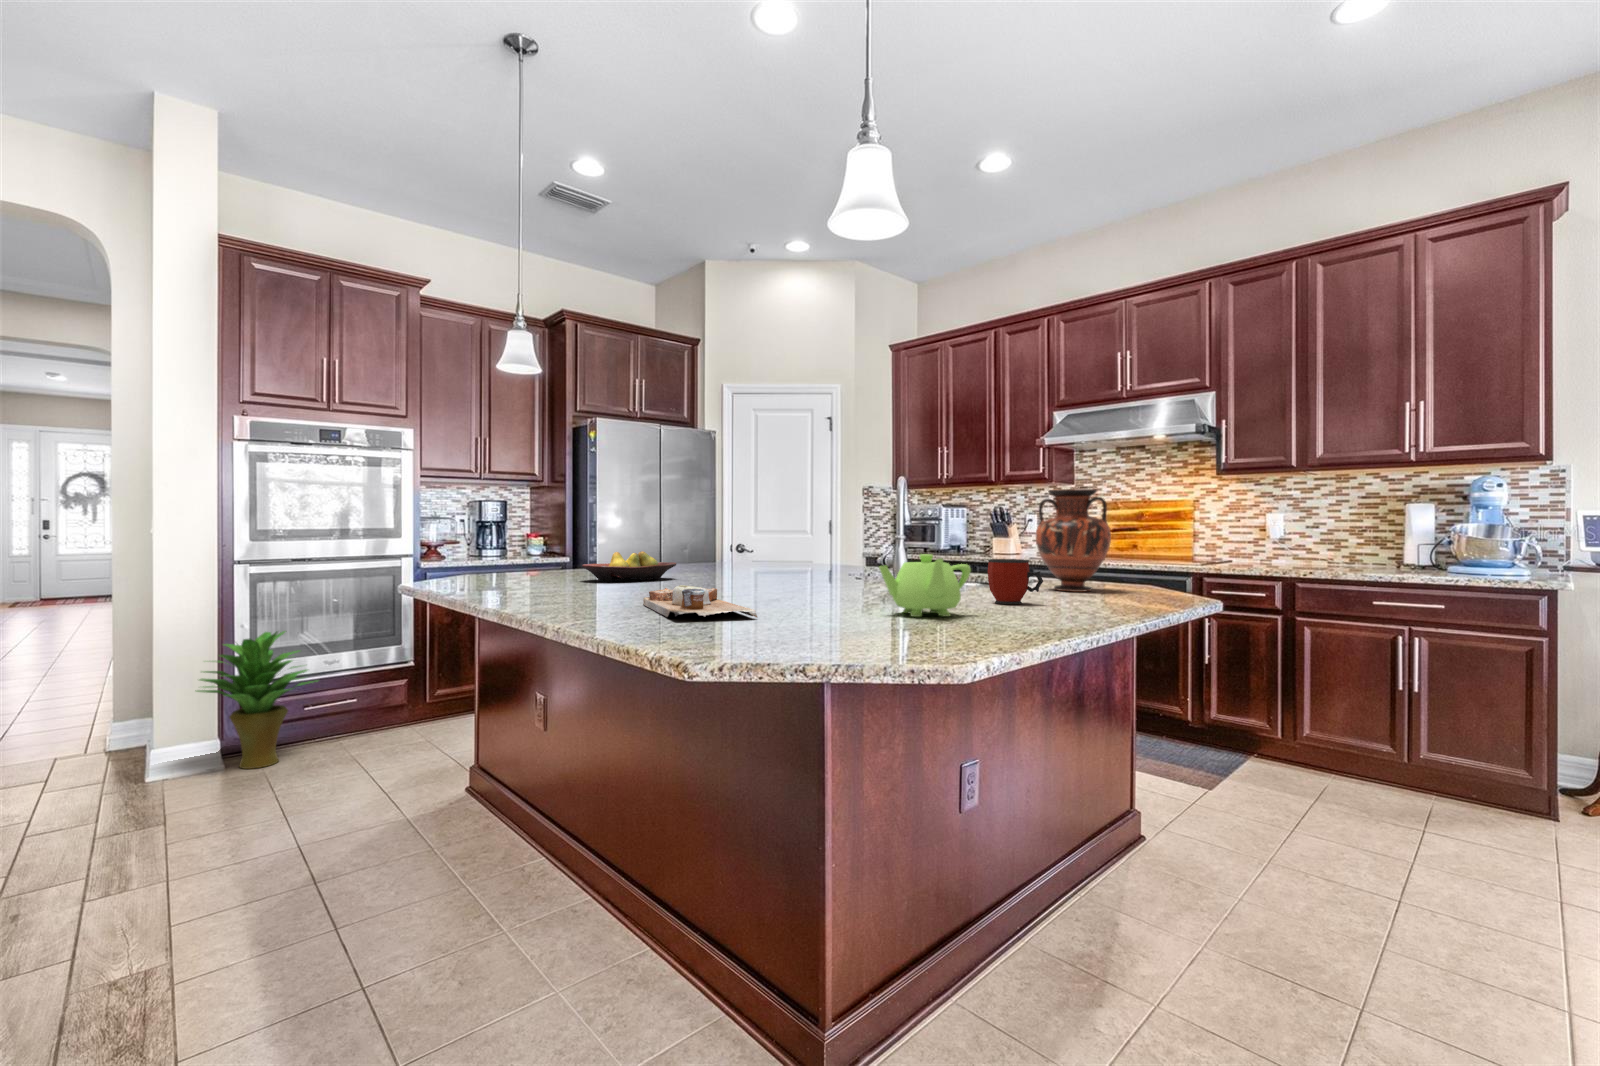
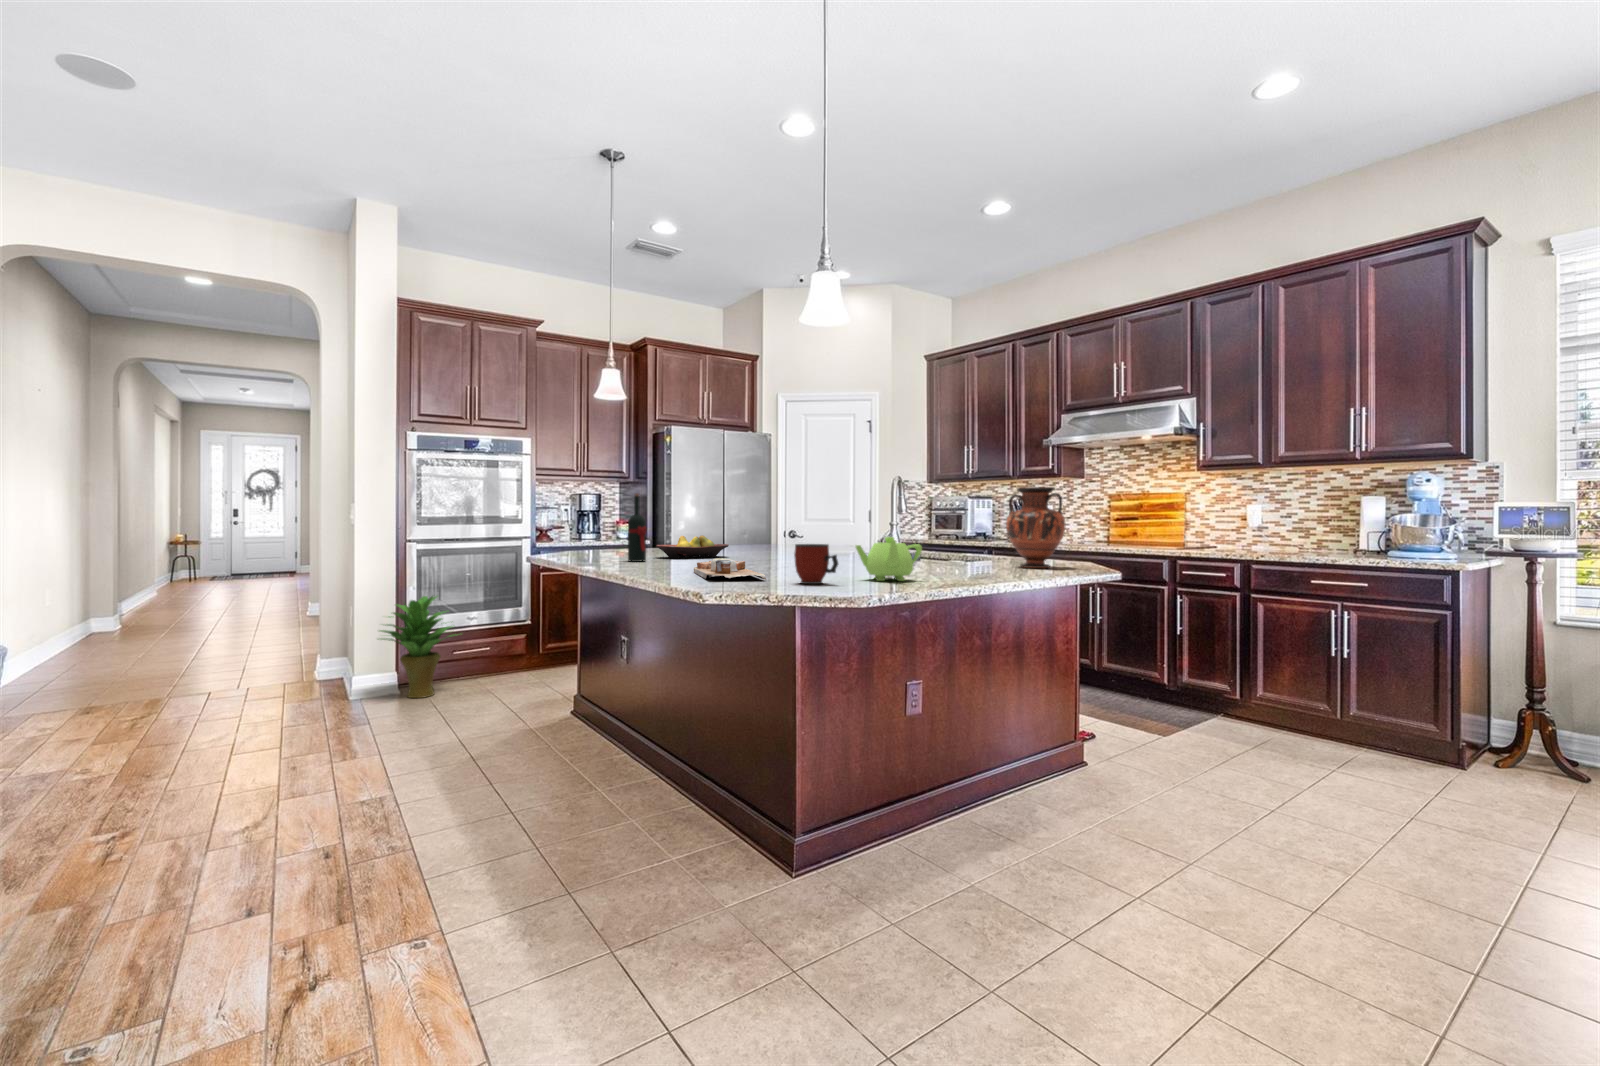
wine bottle: none [545,496,570,588] -> present [628,493,647,562]
mug: present [988,559,1043,604] -> present [794,544,838,584]

